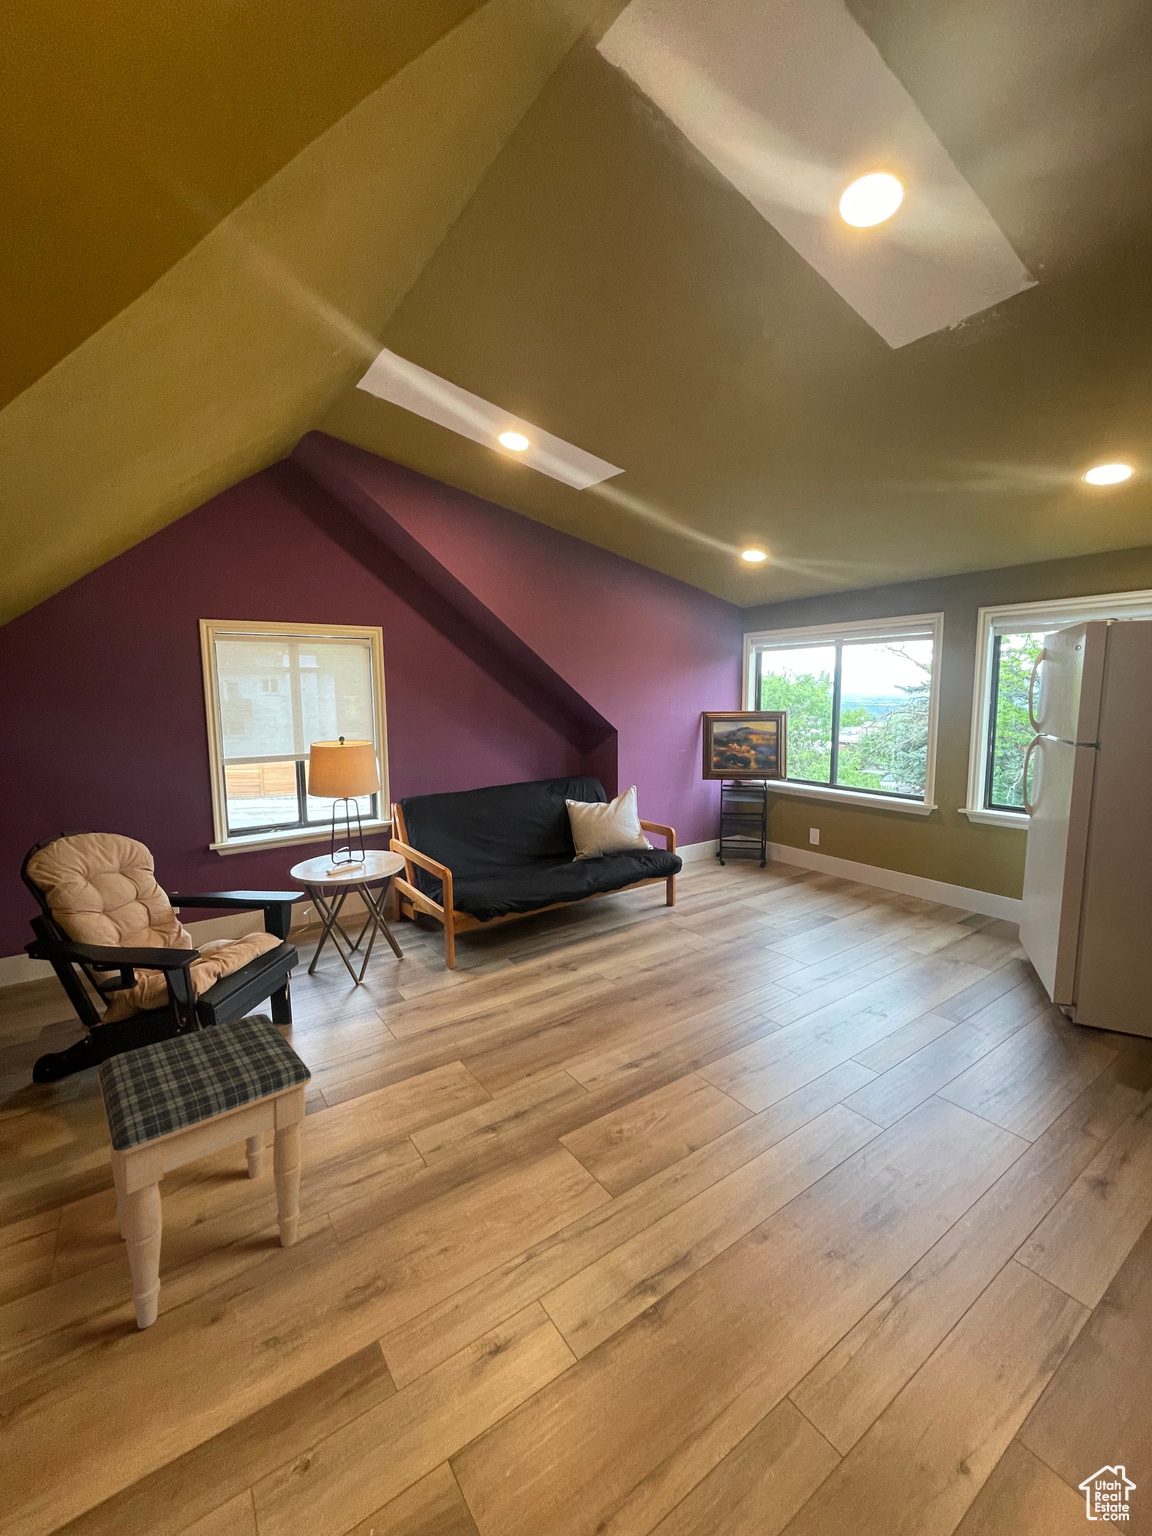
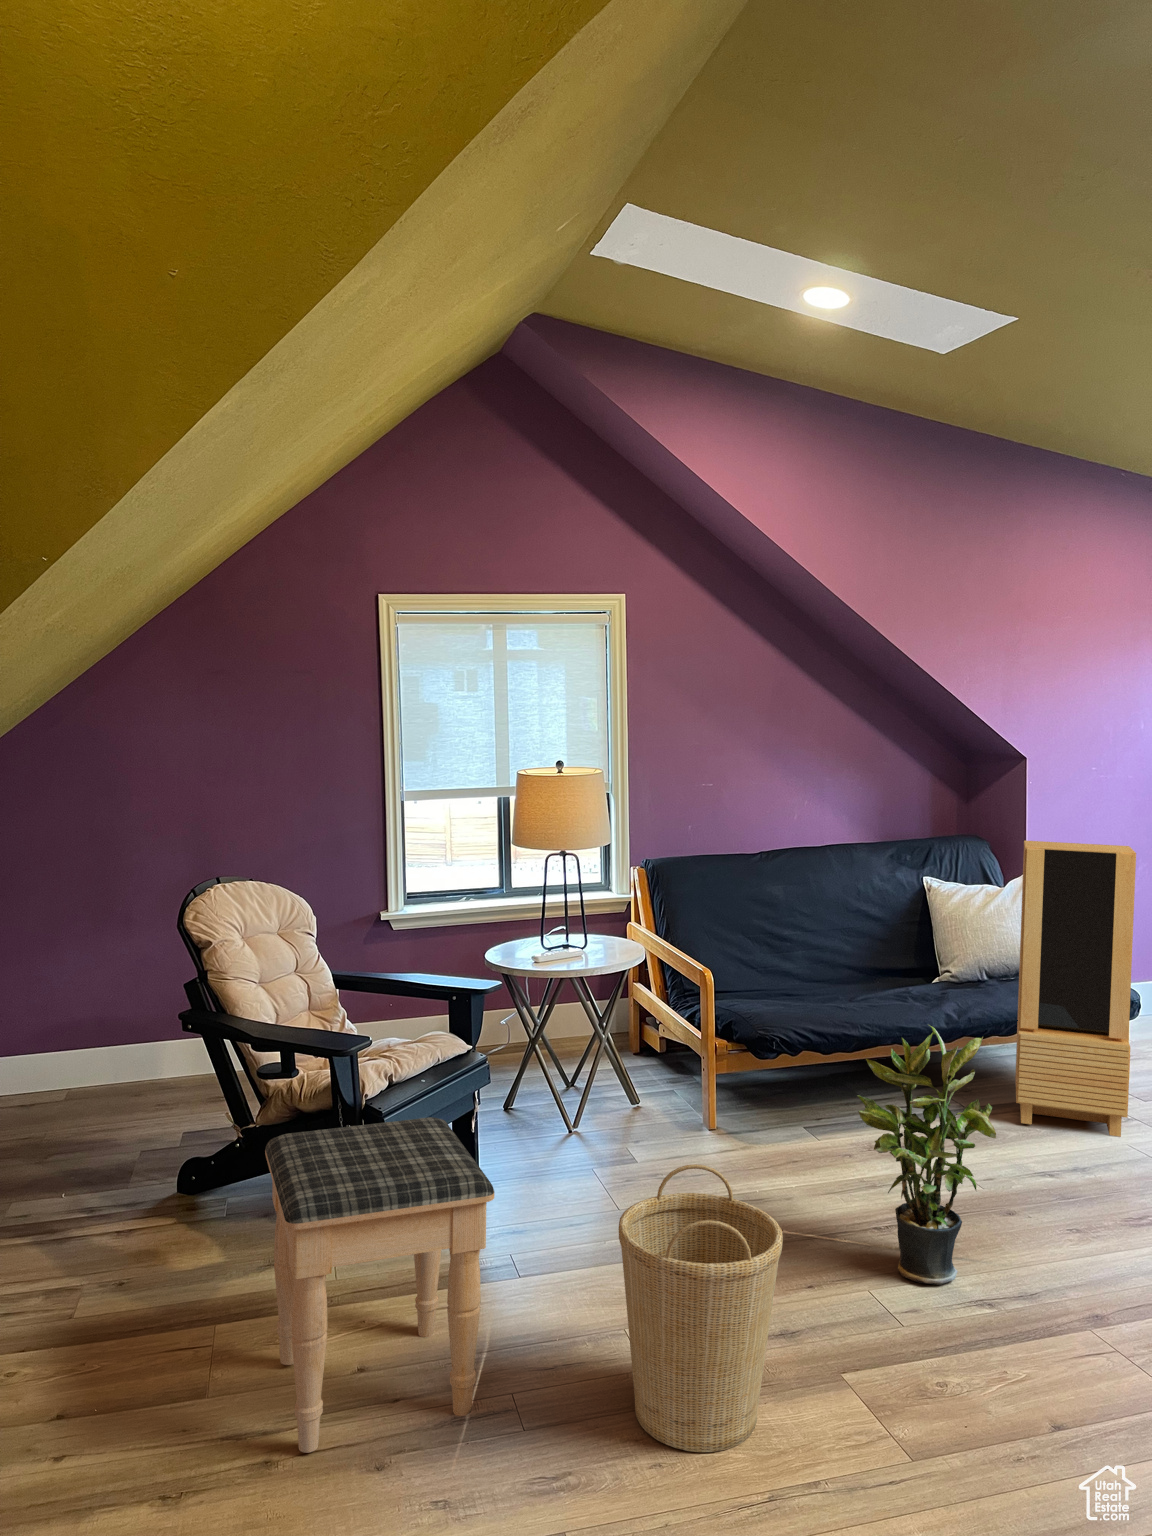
storage cabinet: none [620,782,685,941] -> present [1015,841,1136,1137]
potted plant: none [555,899,634,1056] -> present [858,1026,996,1285]
basket: none [410,1021,526,1229] -> present [619,1164,783,1452]

